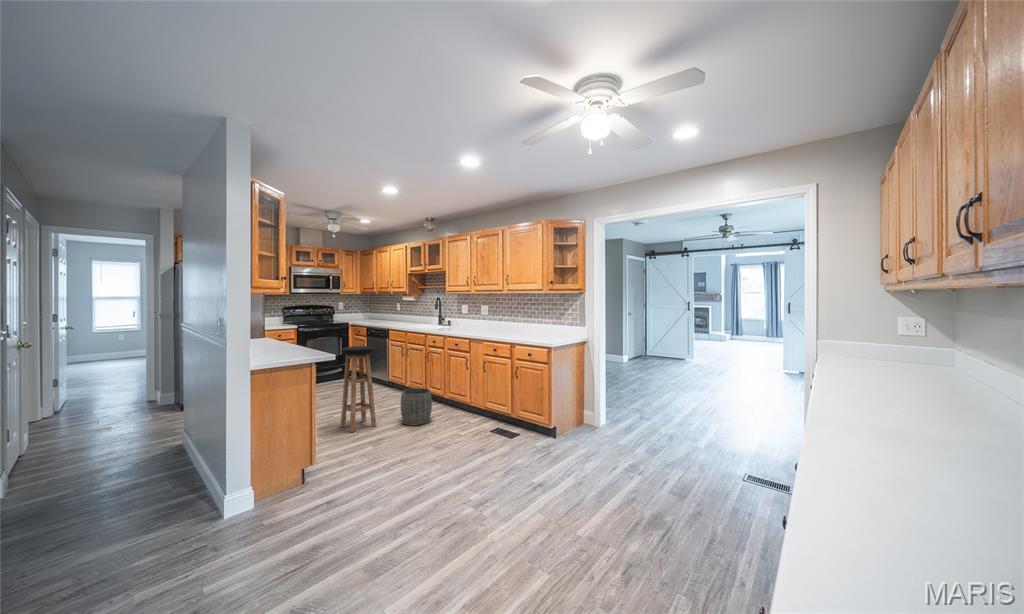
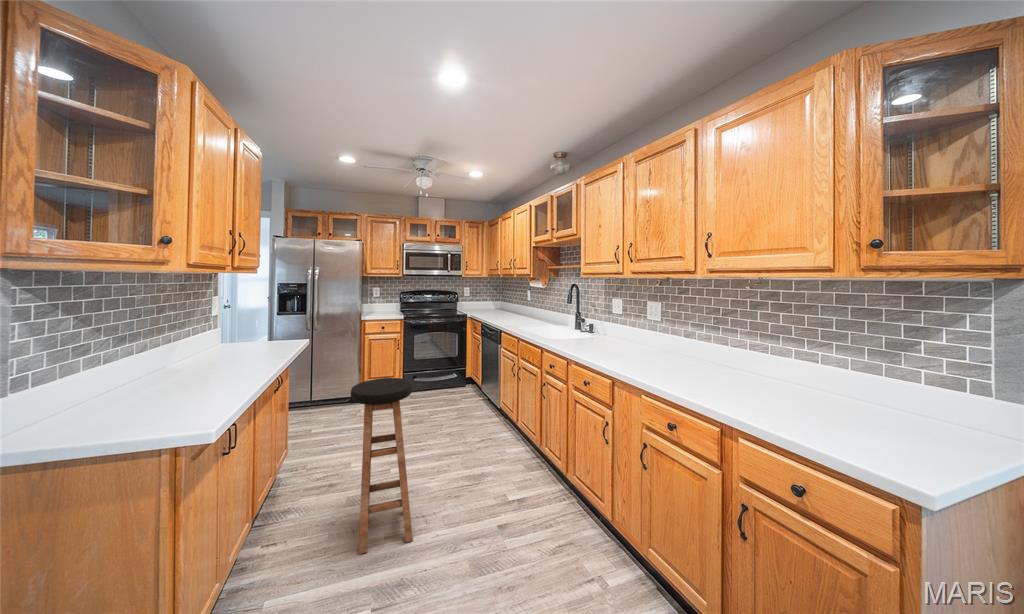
woven basket: present [401,388,432,426] -> none [457,470,521,568]

